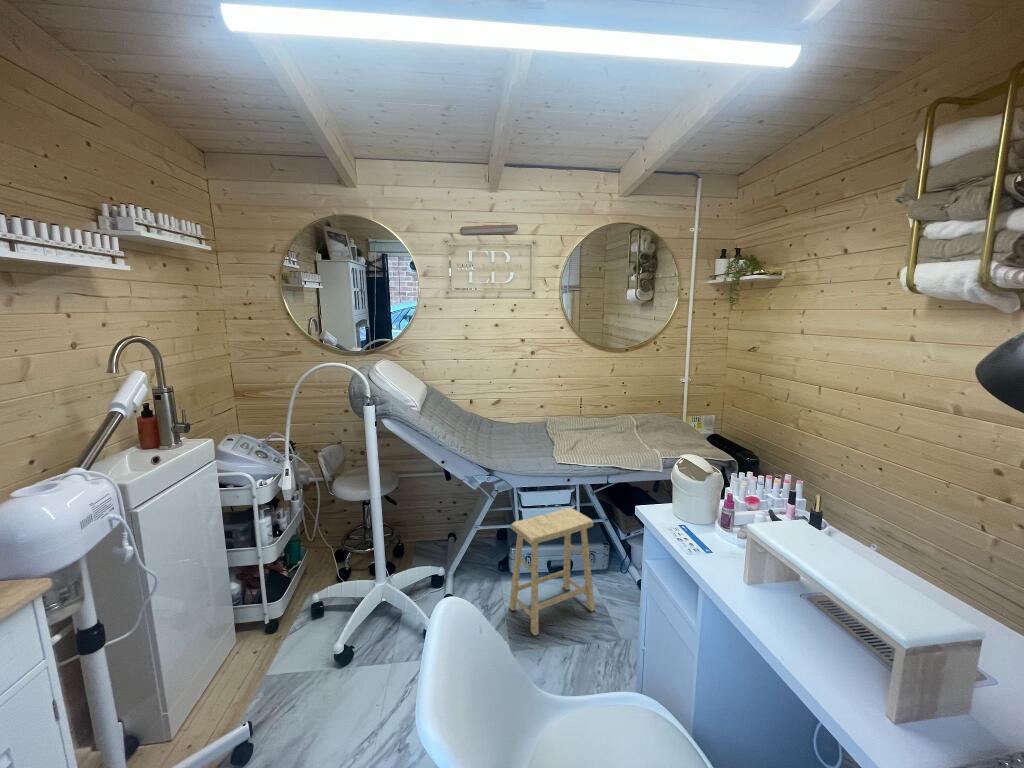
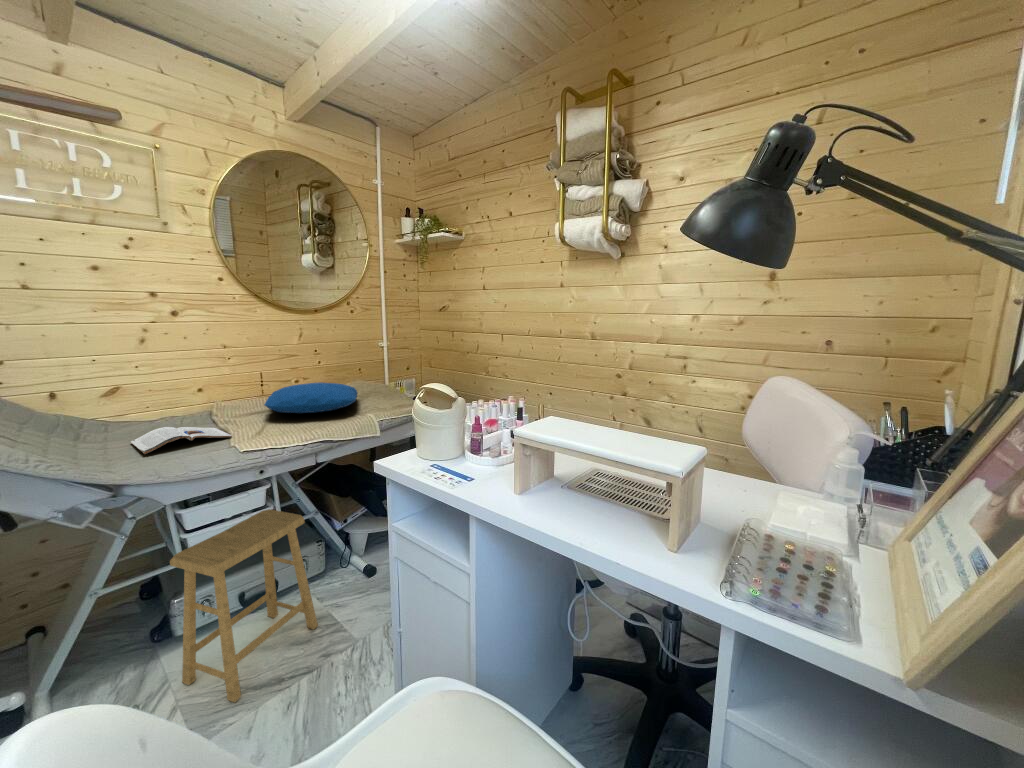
pillow: none [578,413,651,440] -> present [264,383,358,413]
magazine: none [500,435,554,453] -> present [131,427,232,454]

